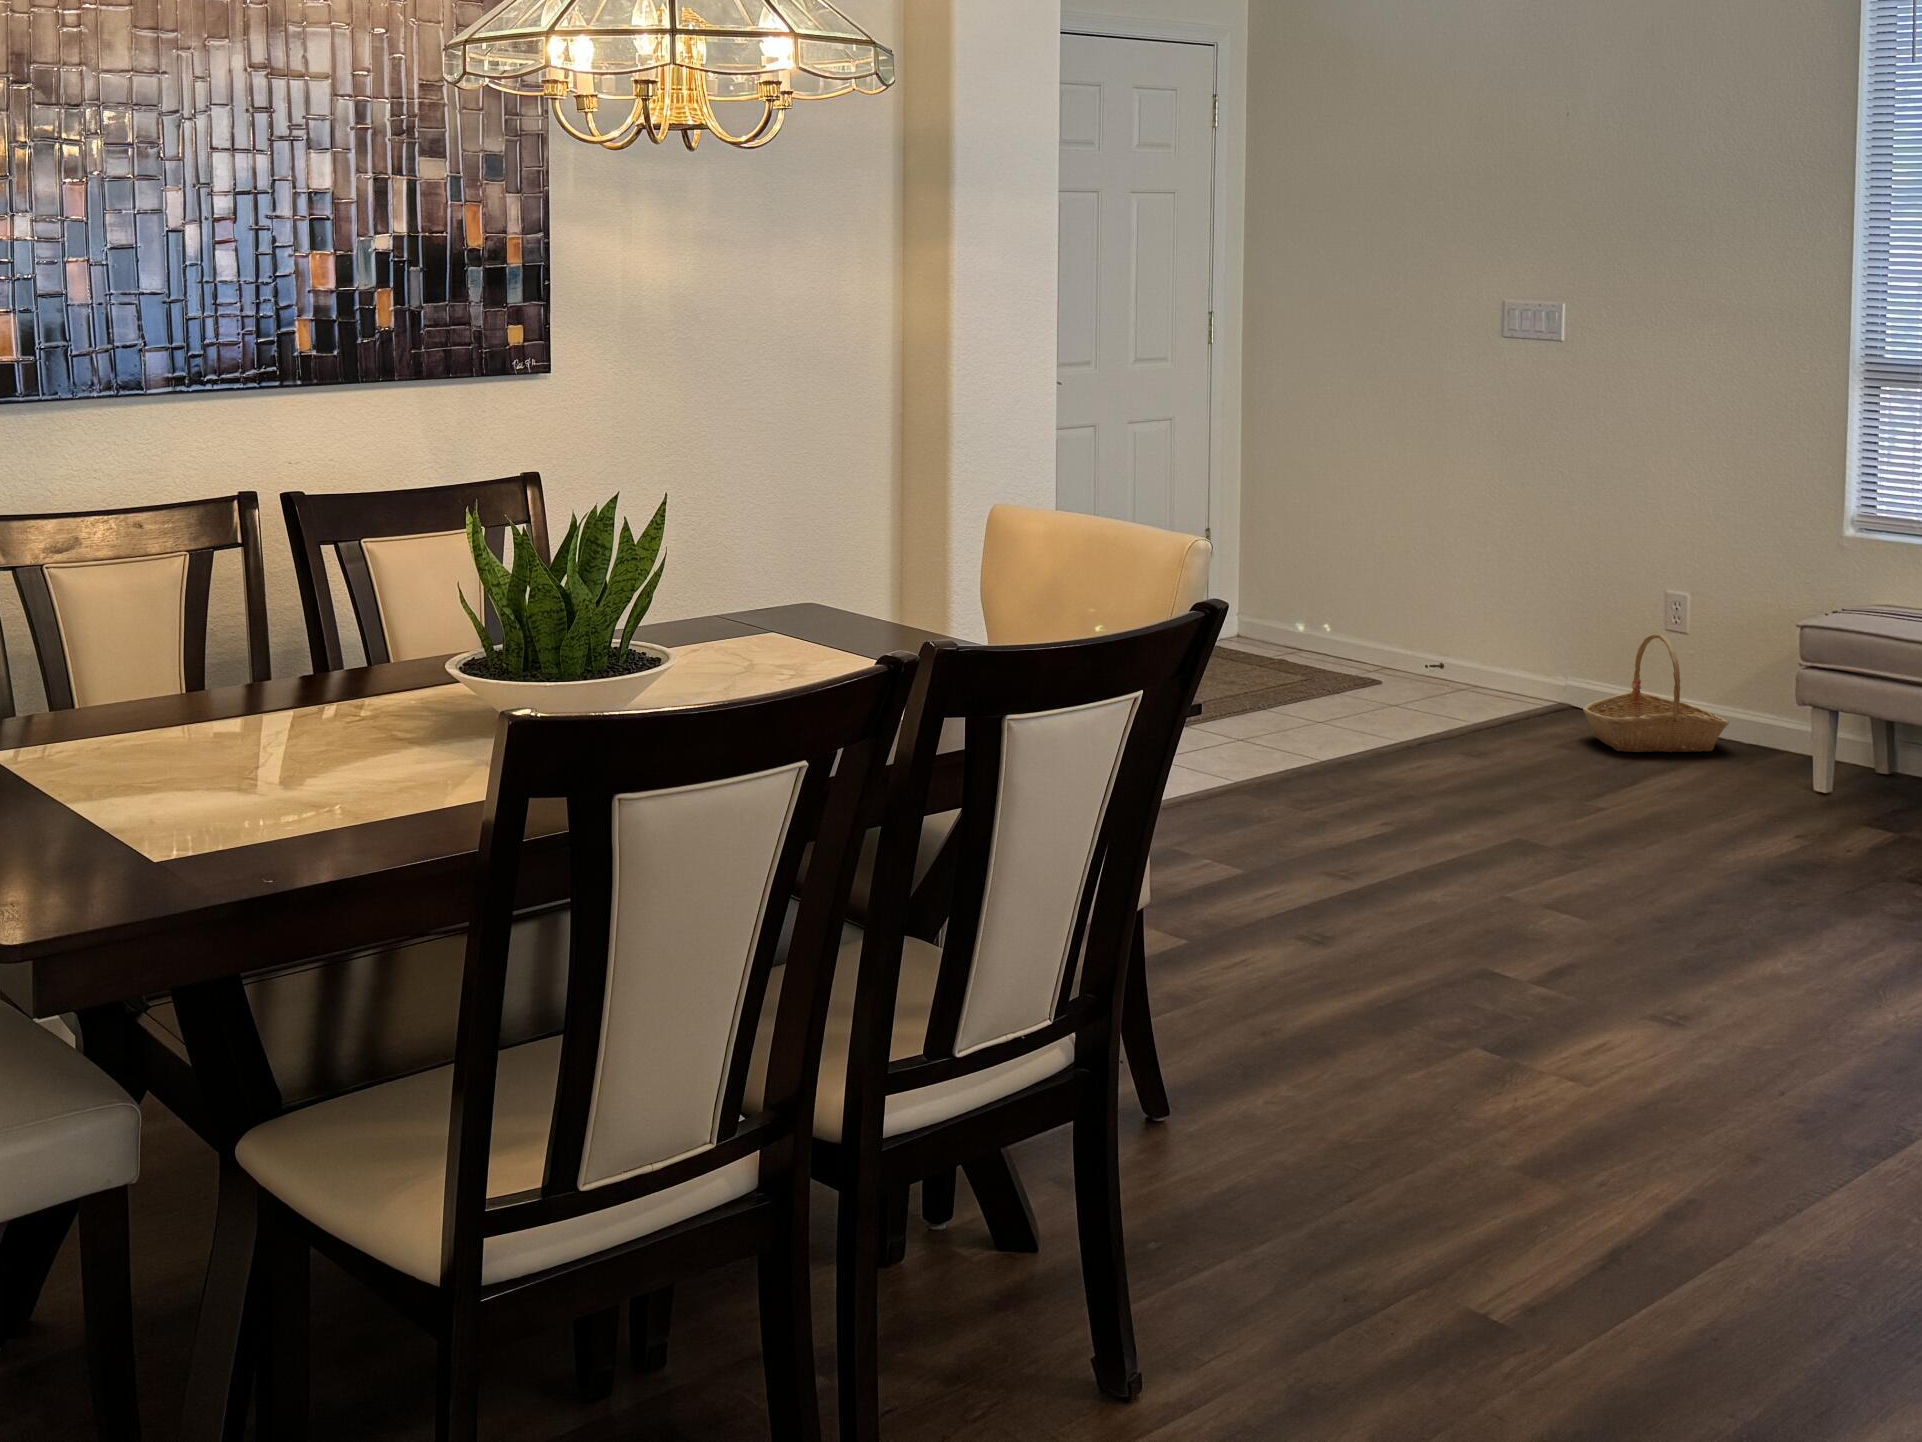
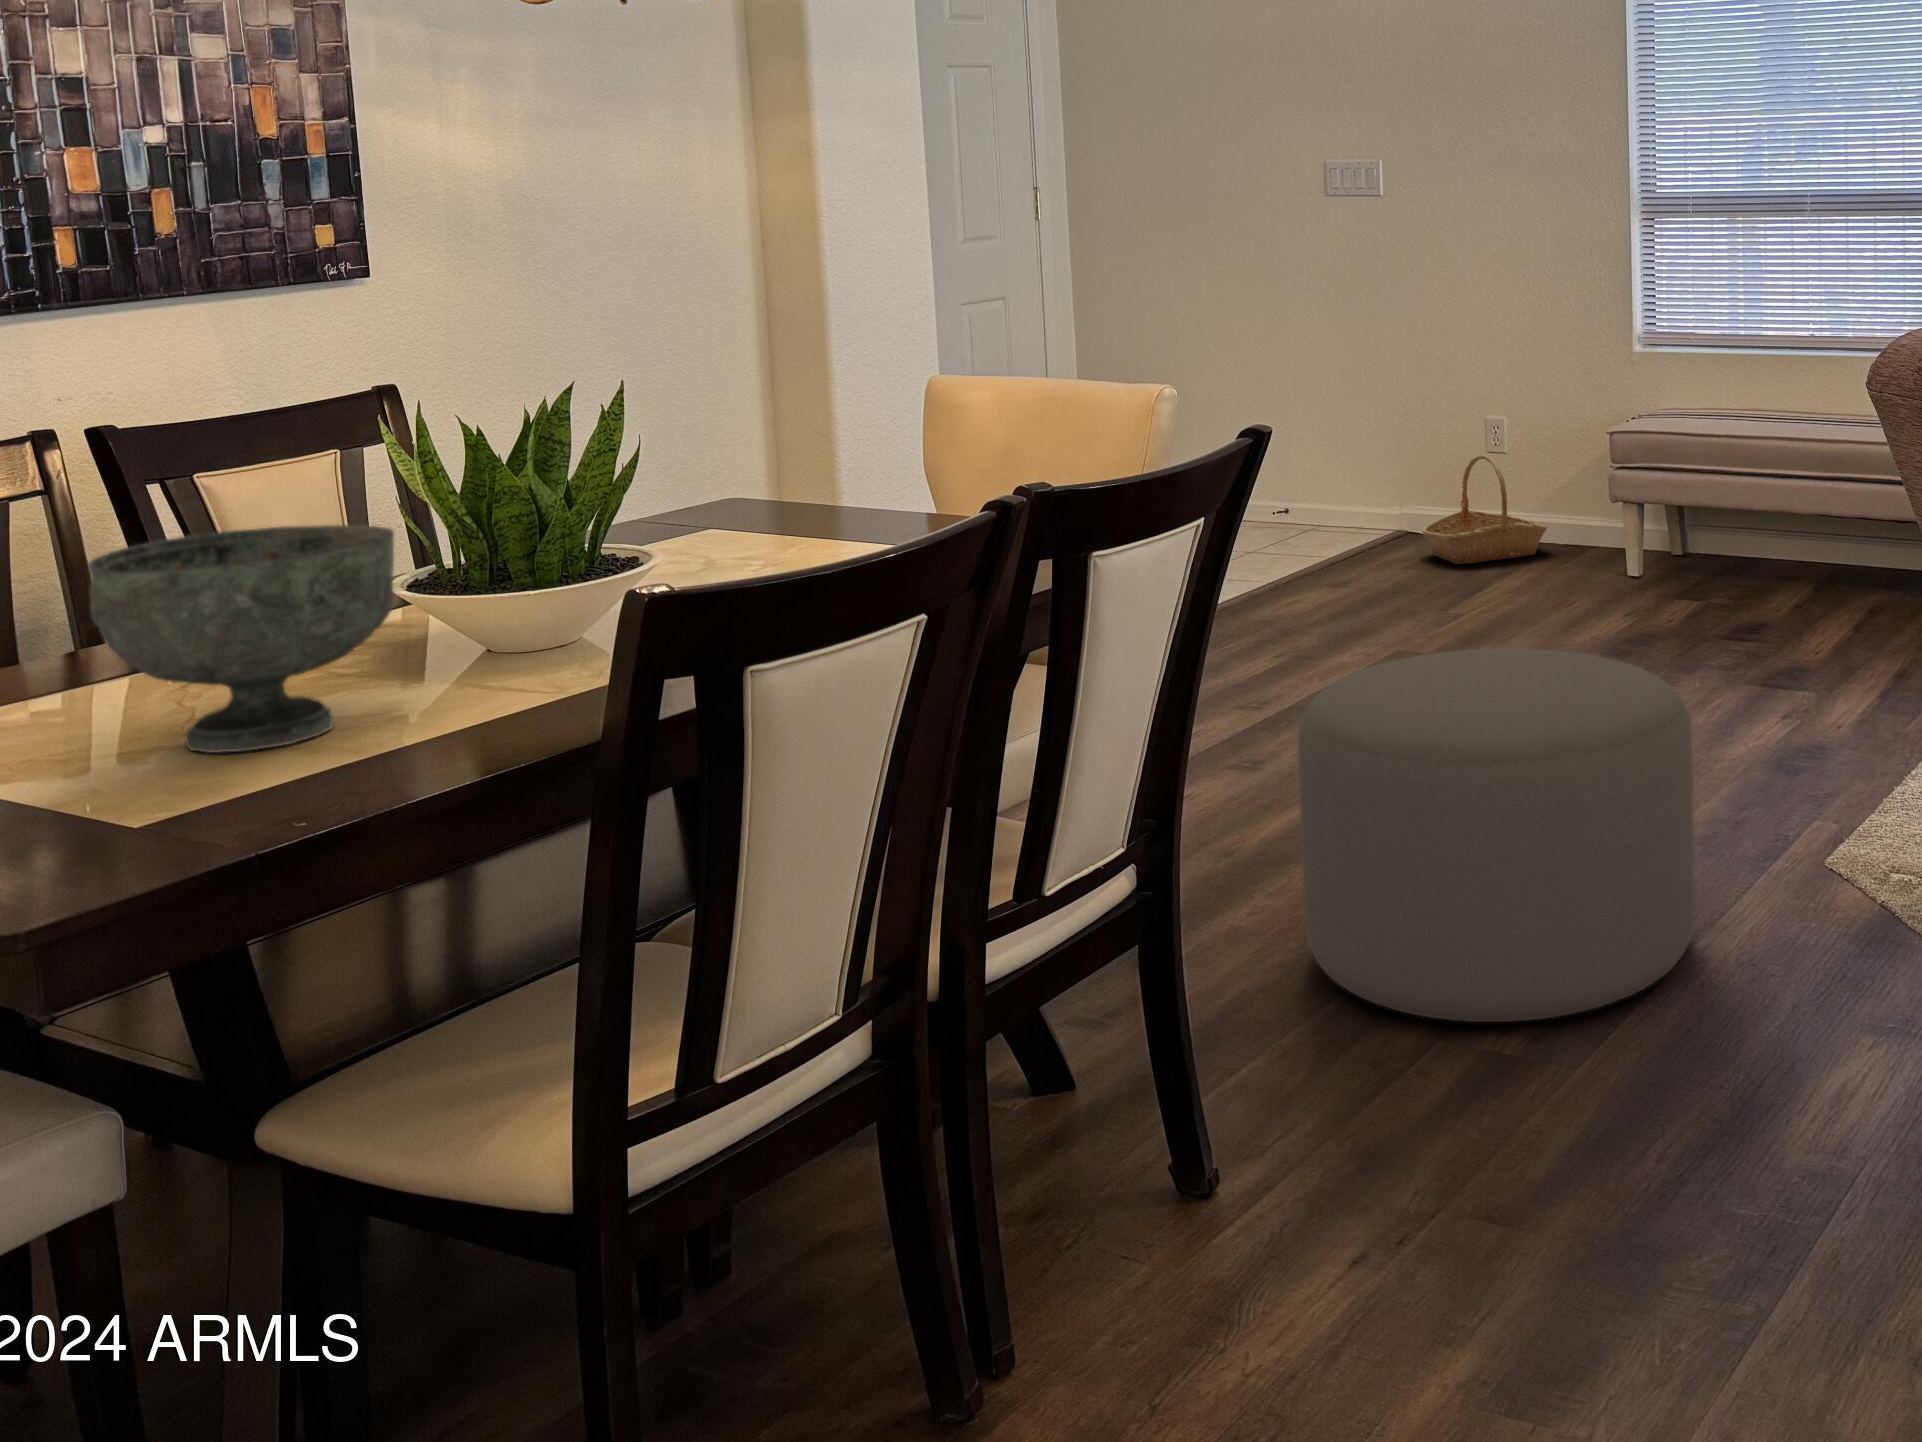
decorative bowl: none [185,605,427,801] -> present [88,525,394,753]
ottoman: none [1305,856,1755,1290] -> present [1298,648,1695,1022]

